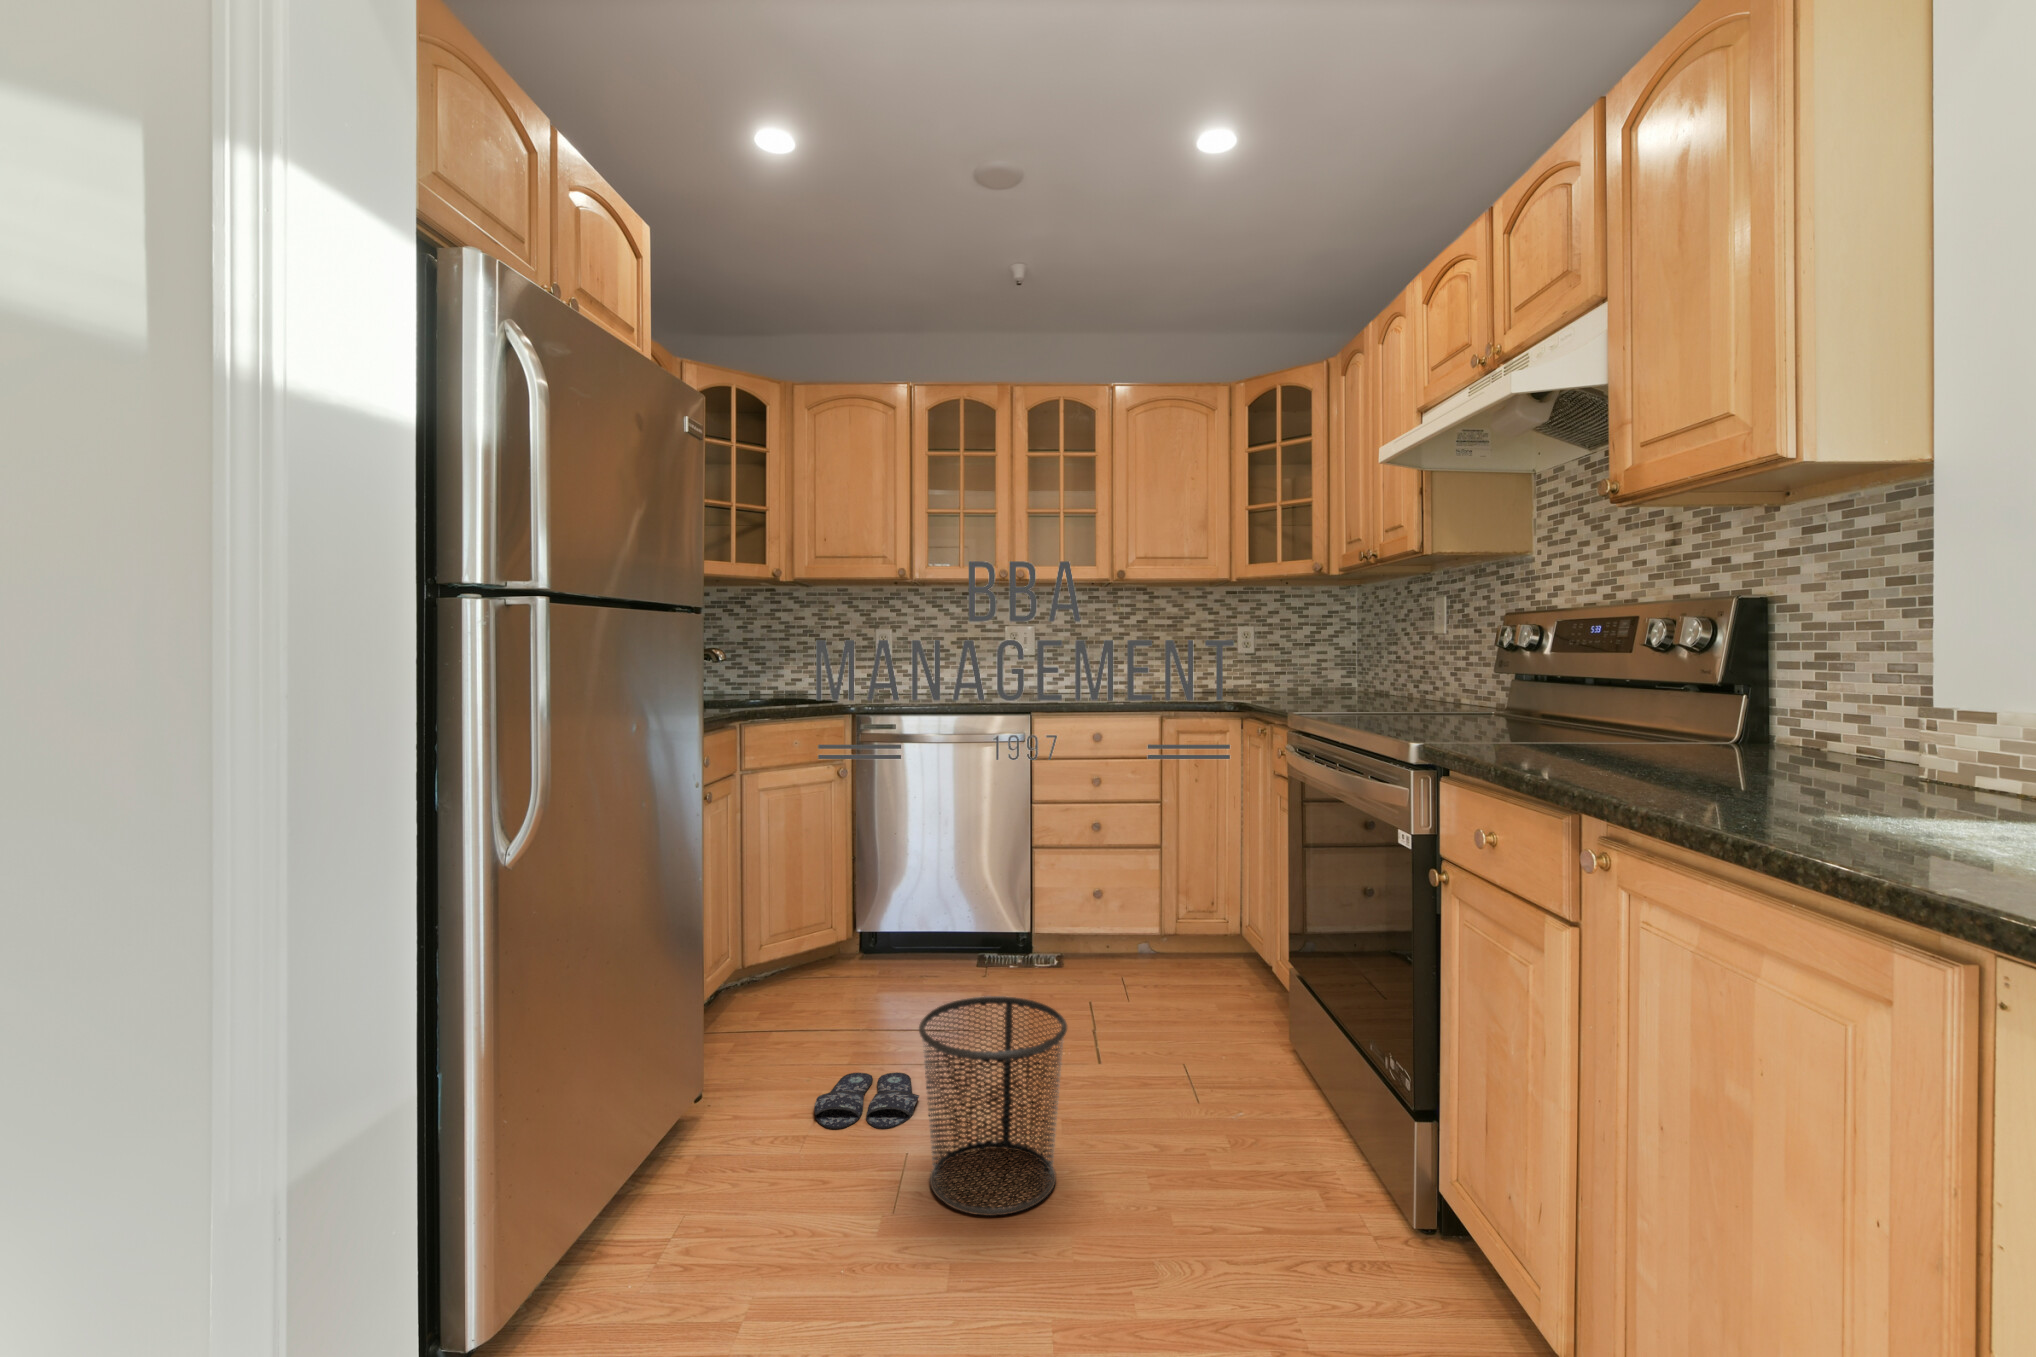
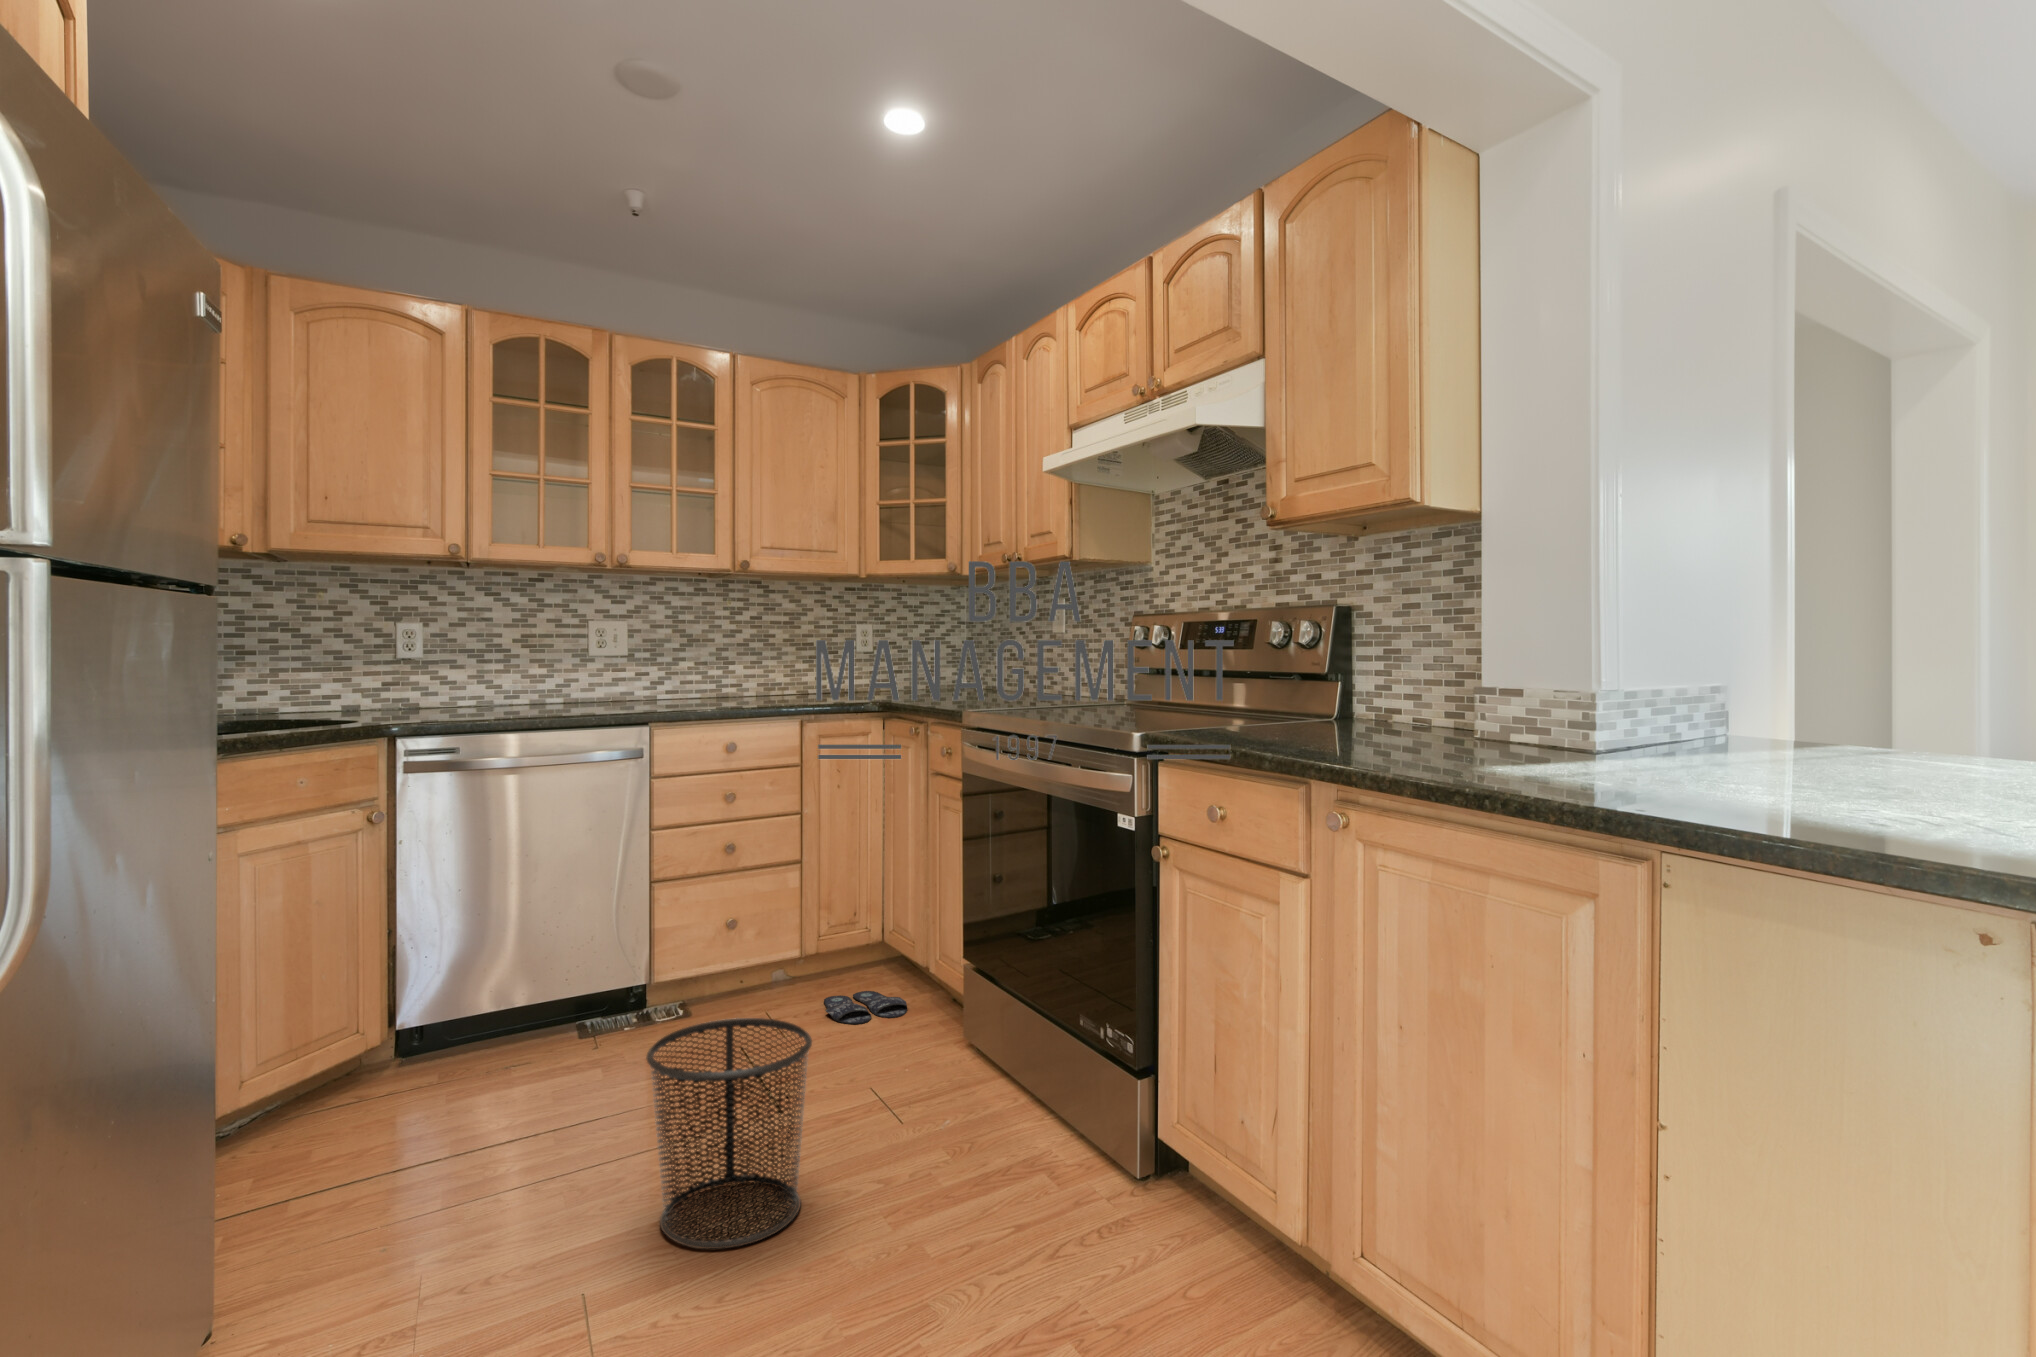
slippers: present [814,1072,919,1129] -> present [824,991,907,1024]

